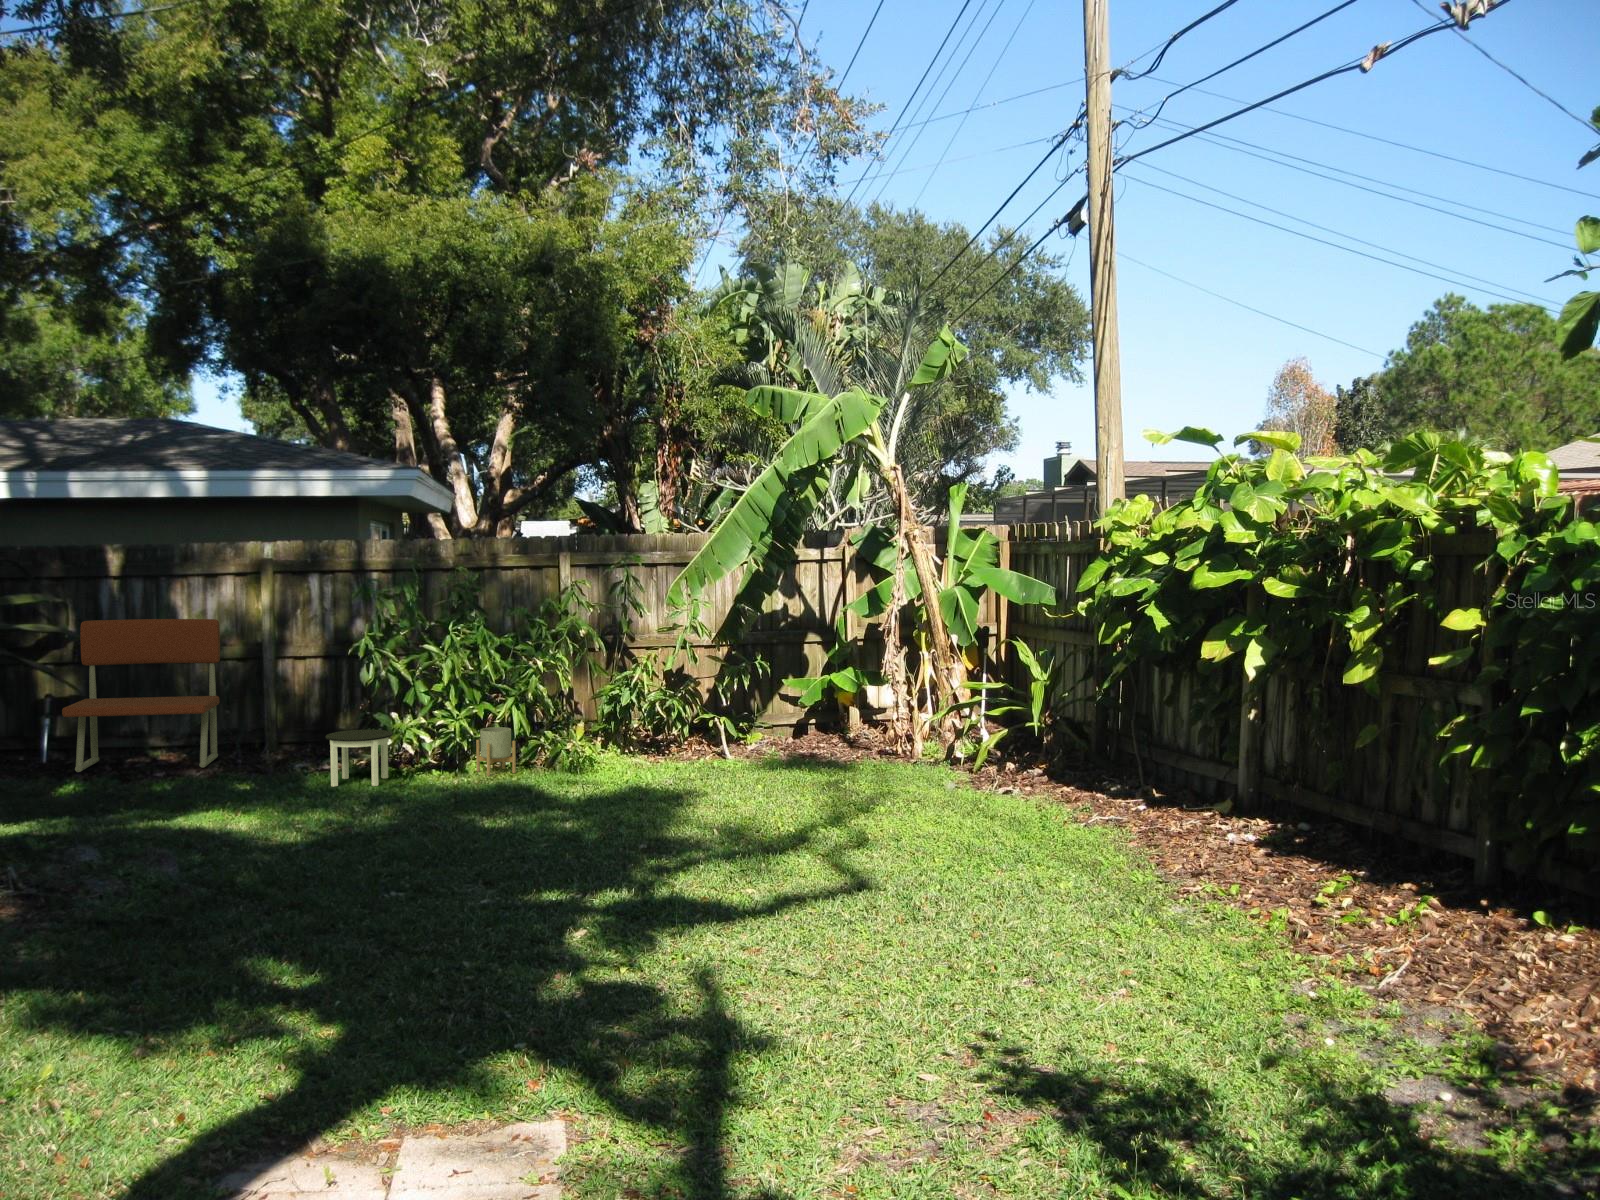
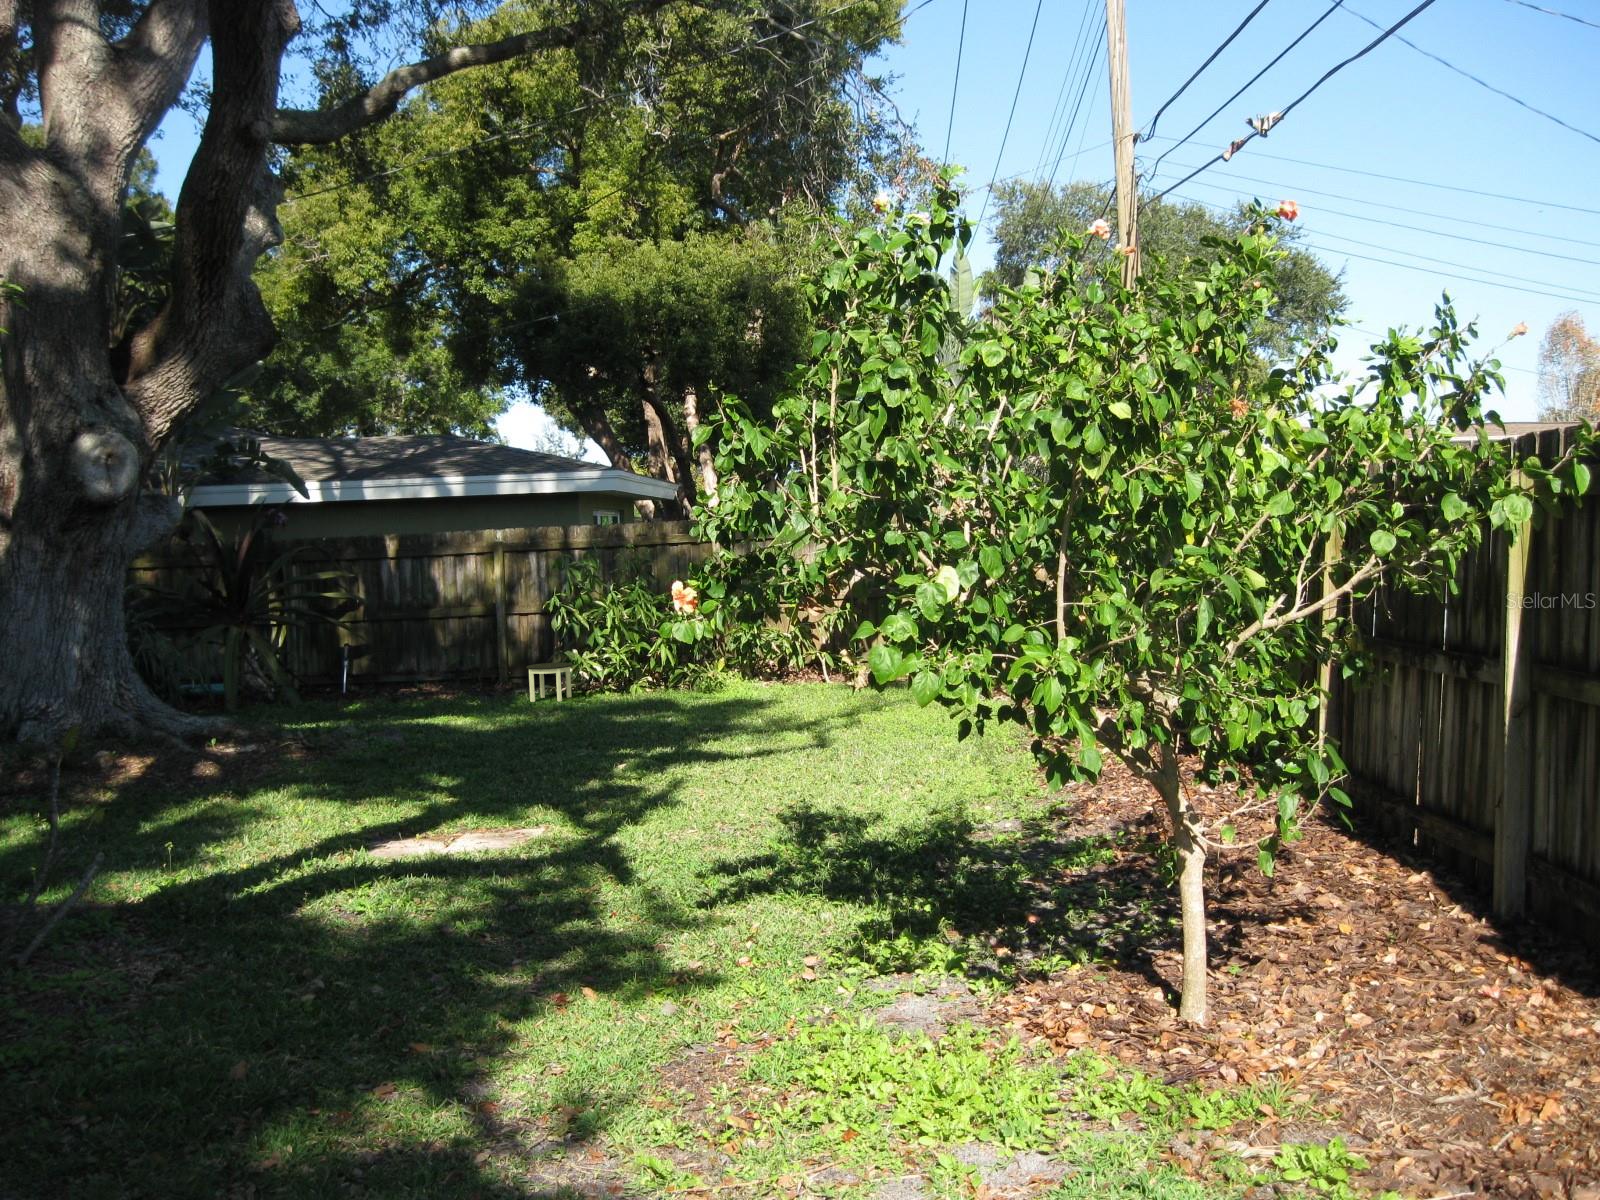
bench: present [62,619,220,772] -> none [360,587,465,695]
planter: present [476,727,516,776] -> none [634,661,662,696]

